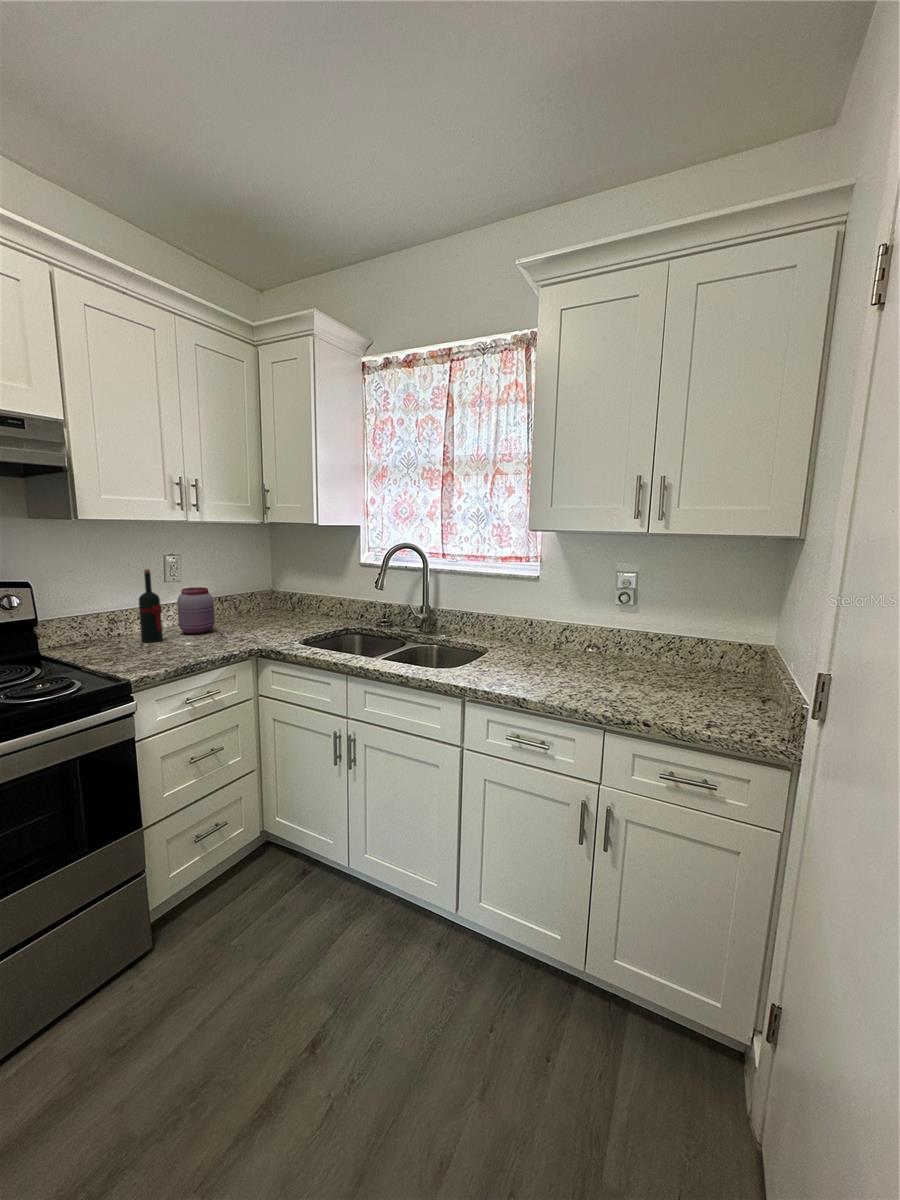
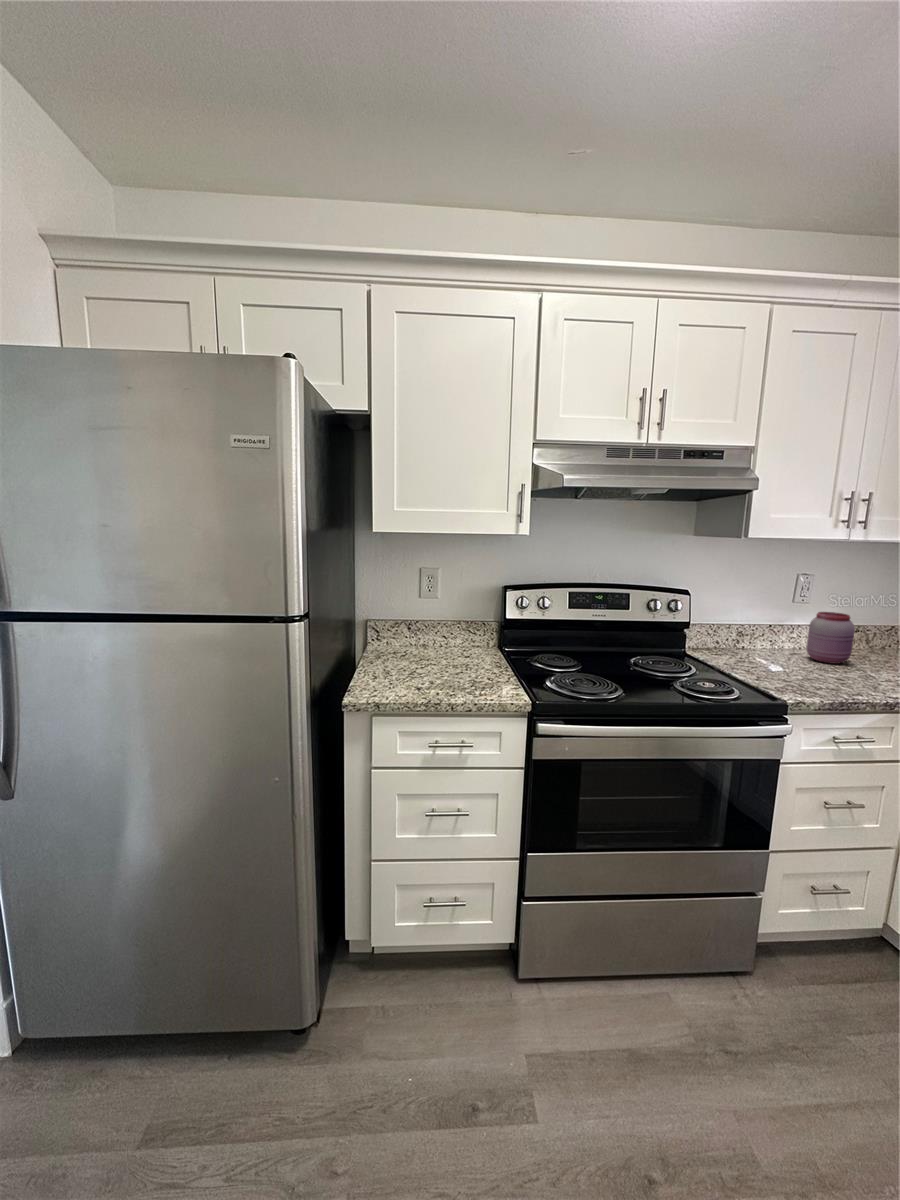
wine bottle: present [139,569,163,642] -> none [769,589,798,663]

